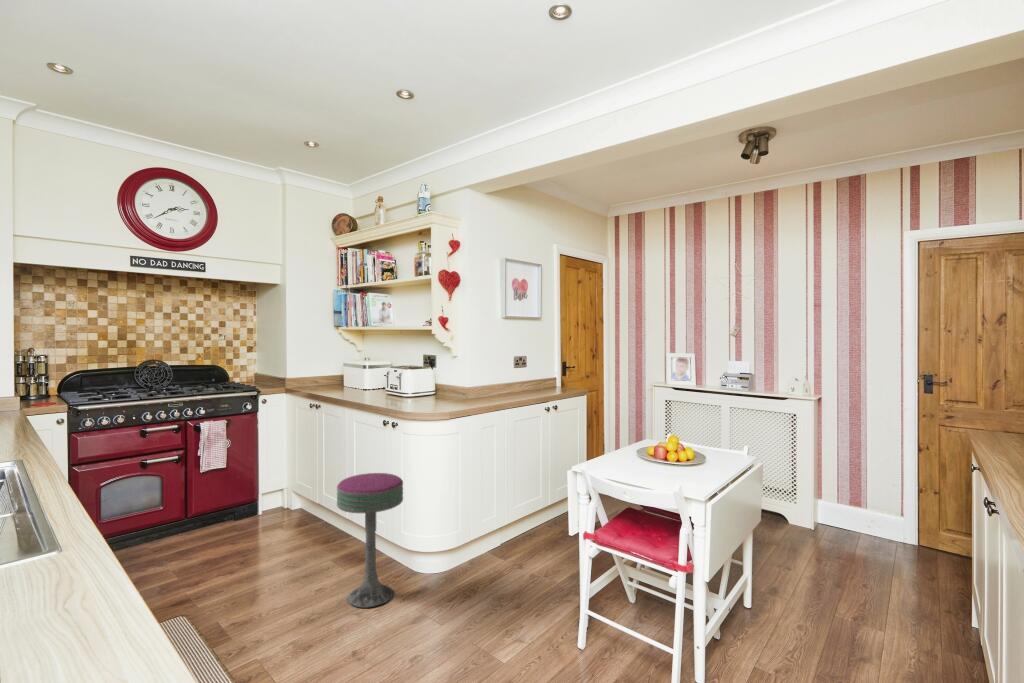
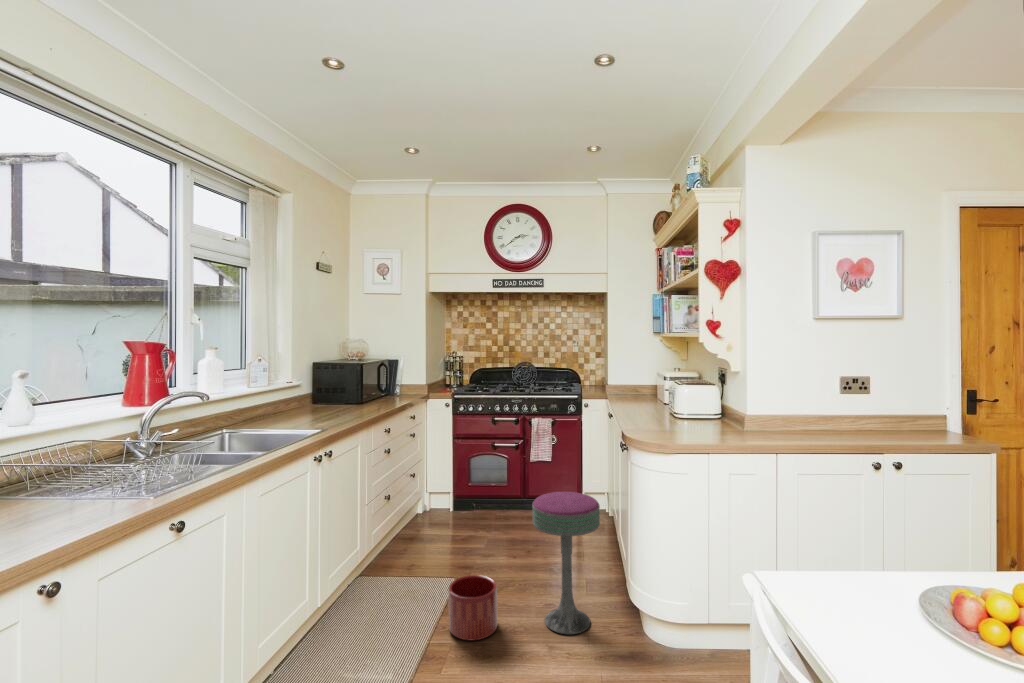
planter: none [264,586,323,662] -> present [448,575,497,640]

